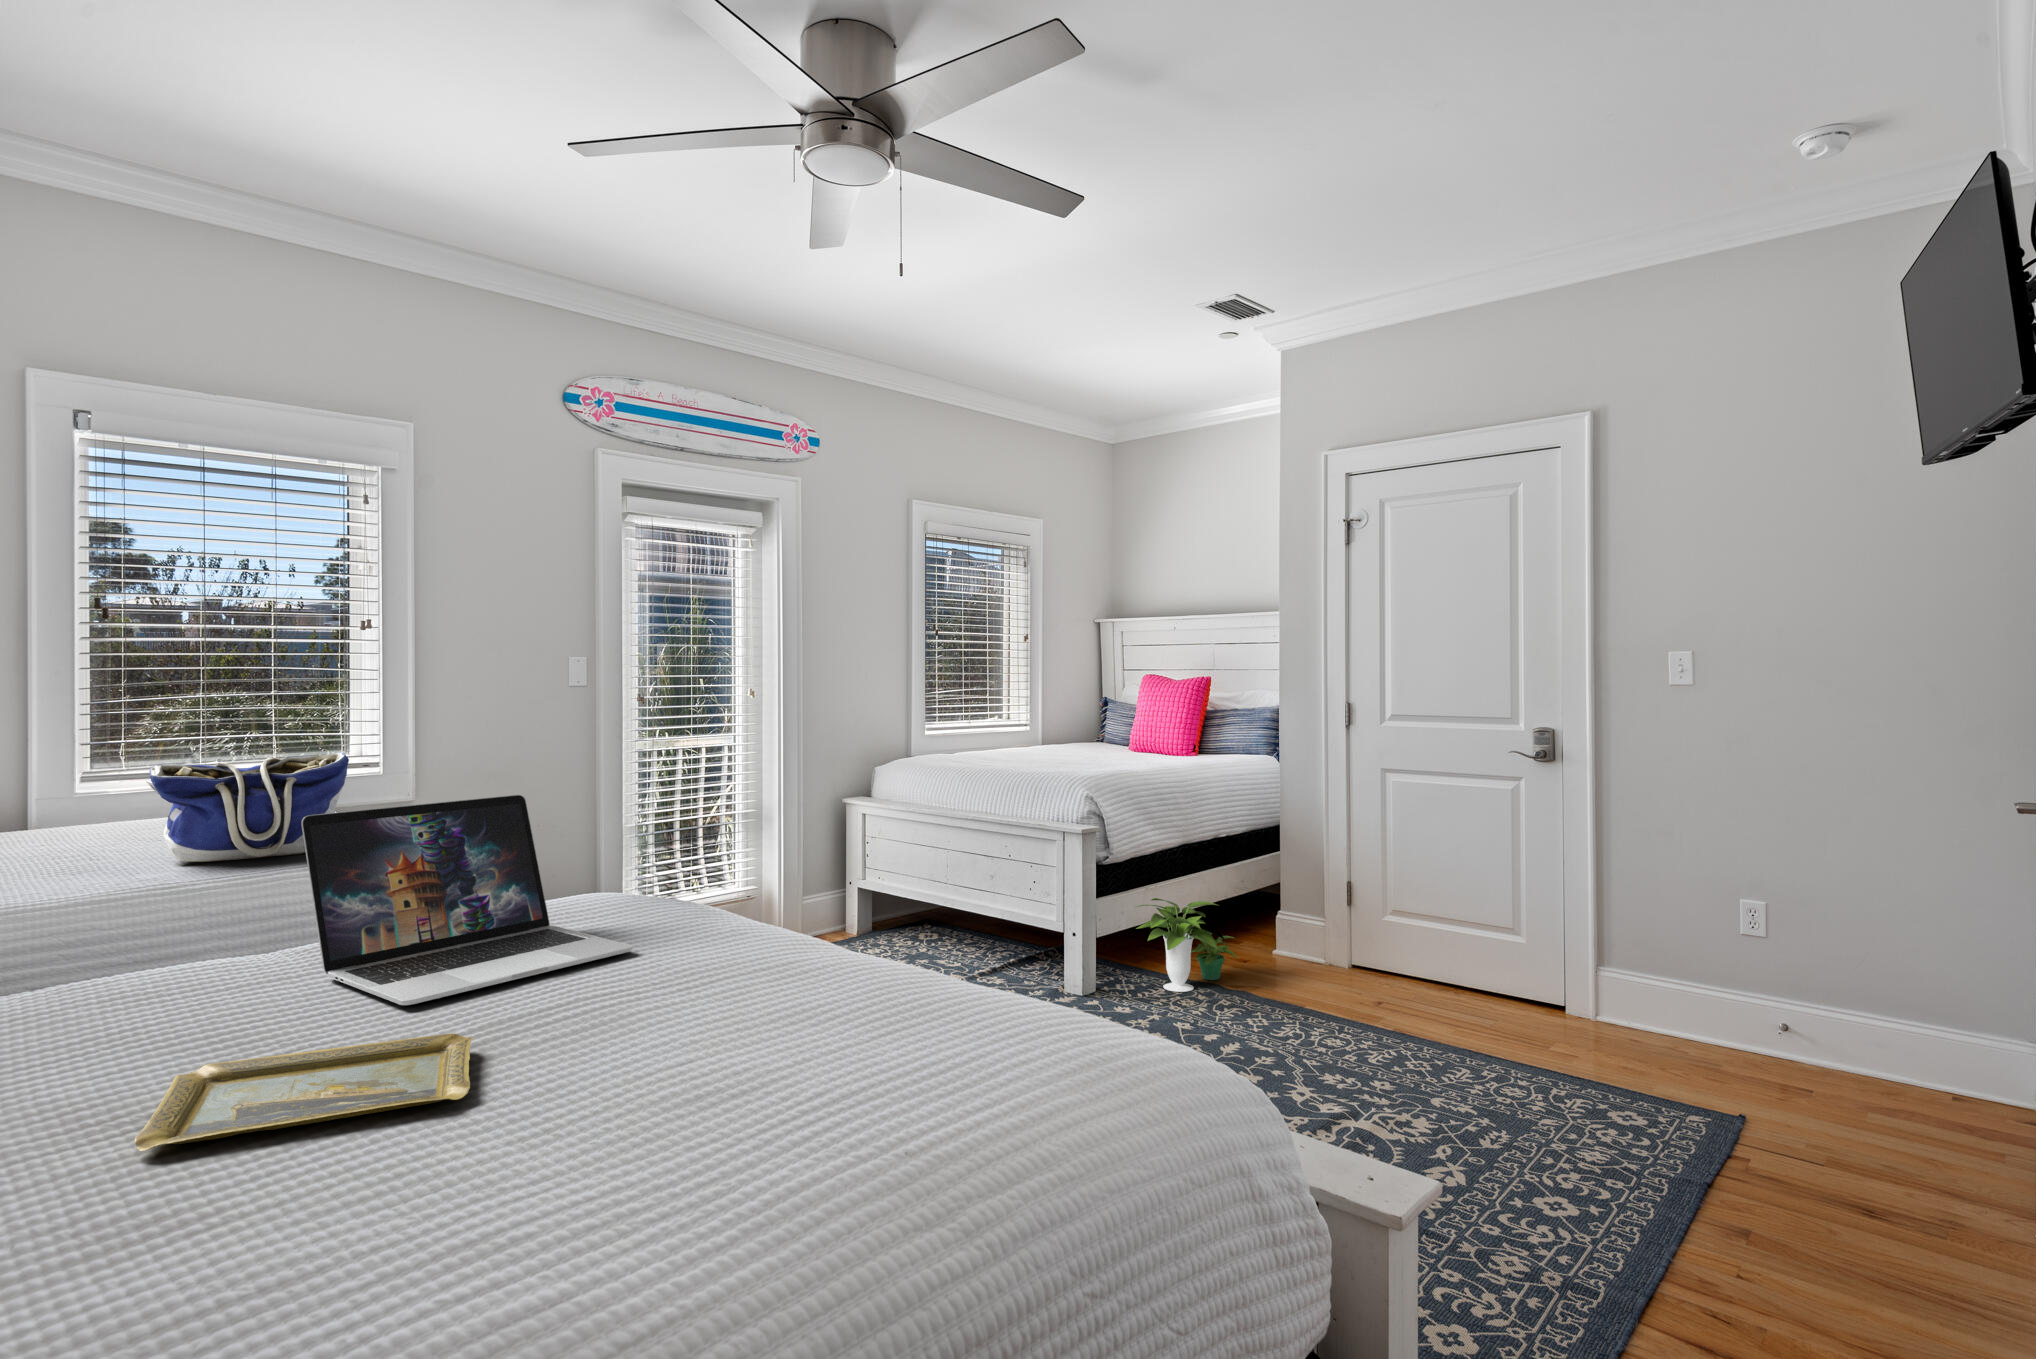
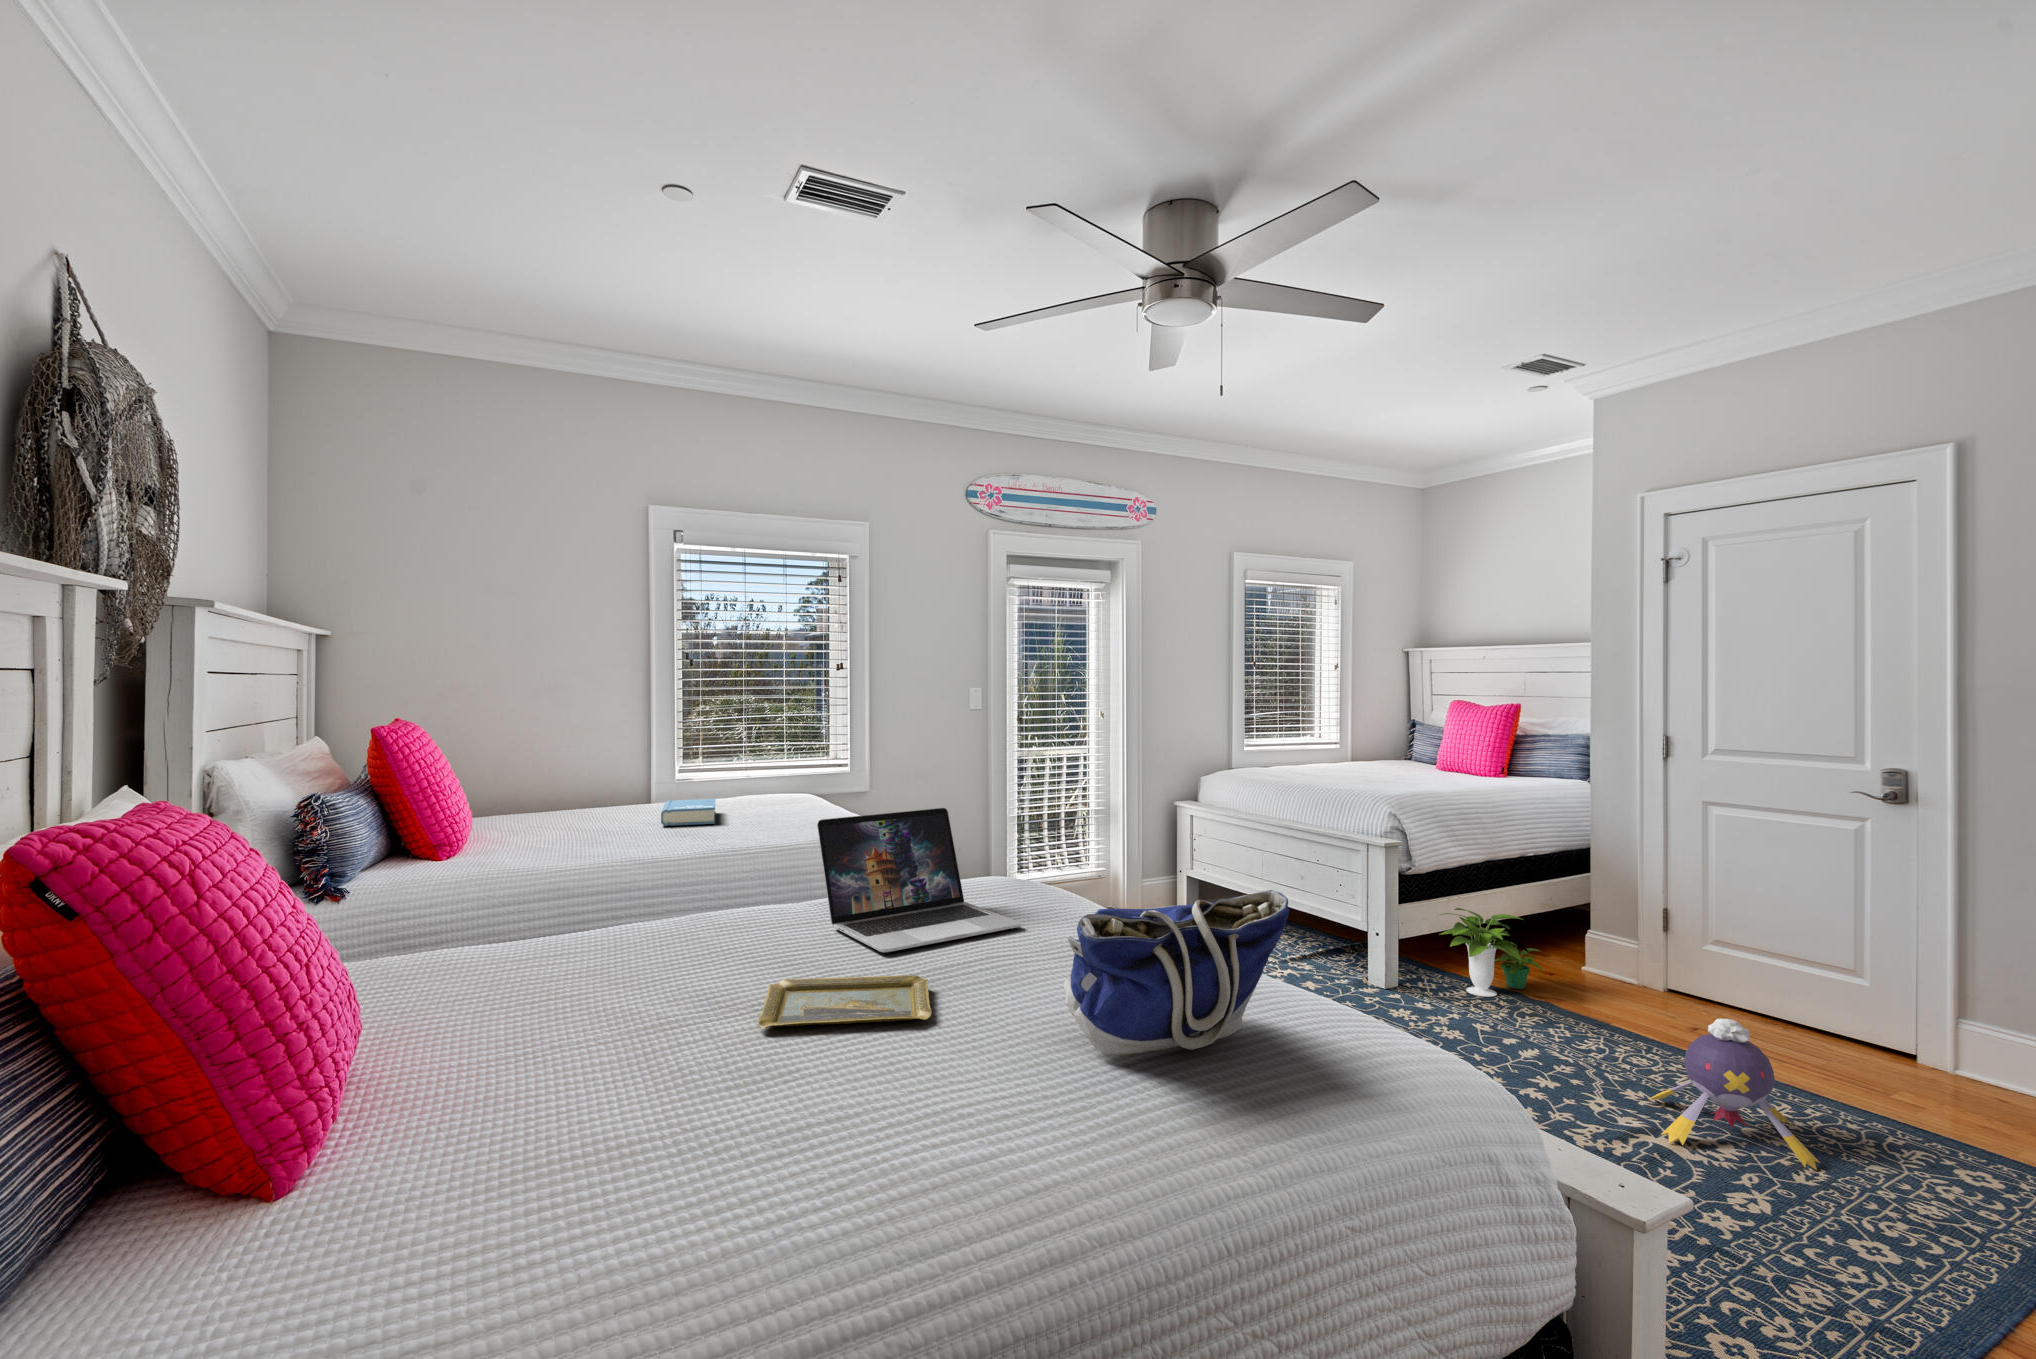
tote bag: present [146,752,349,862] -> present [1064,890,1289,1055]
book: none [53,811,162,853] -> present [661,799,716,826]
plush toy: none [1345,987,1500,1131] -> present [1649,1019,1820,1170]

